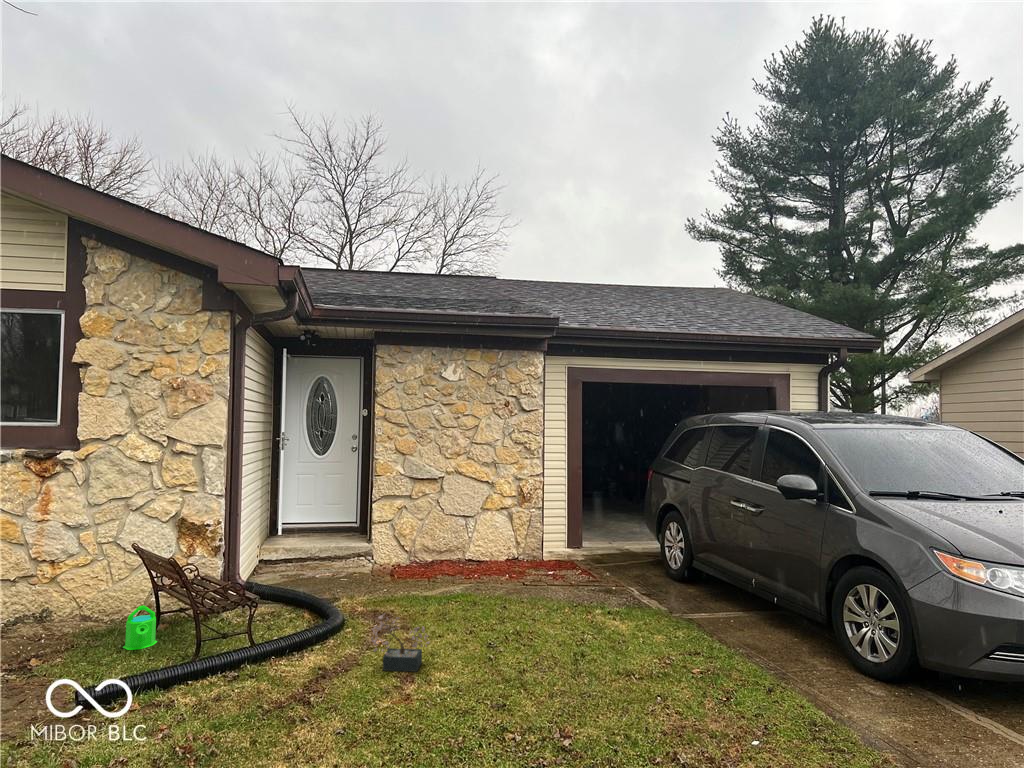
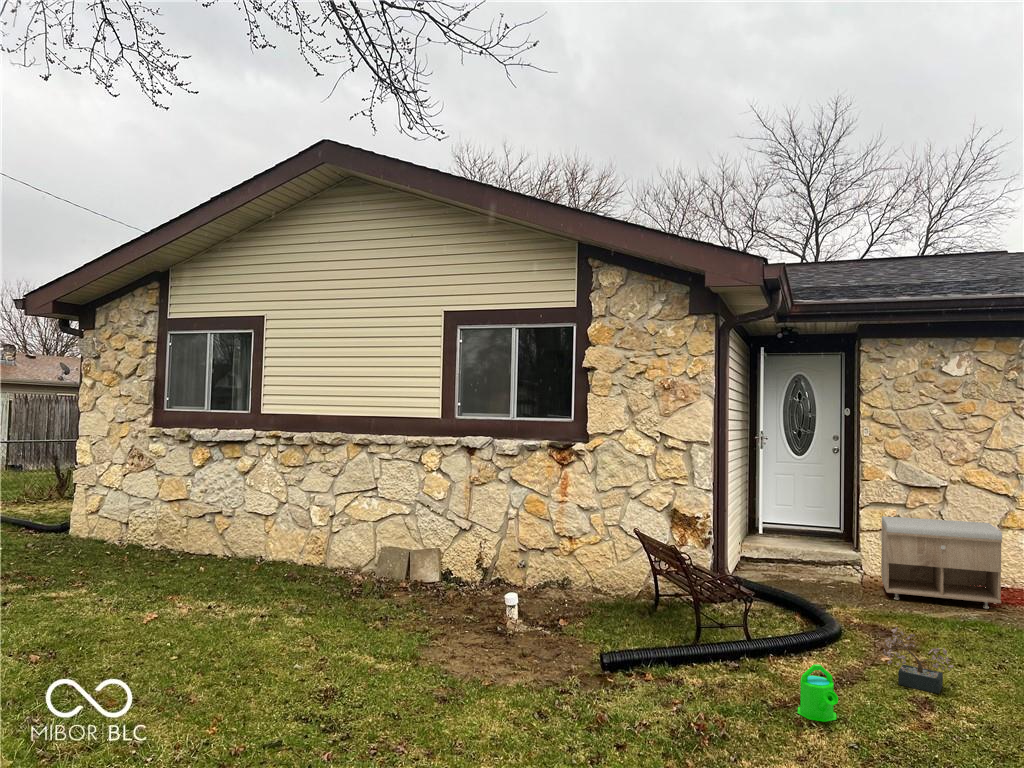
storage bench: none [392,504,481,579] -> present [881,516,1002,609]
watering can: present [123,605,158,650] -> present [797,664,838,722]

